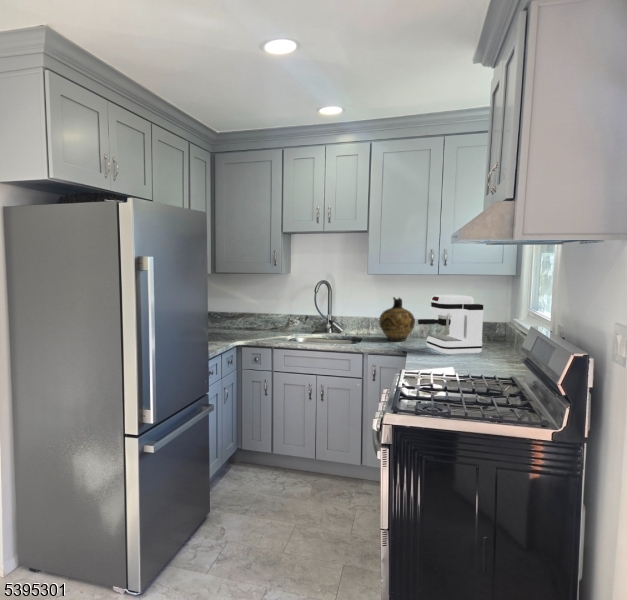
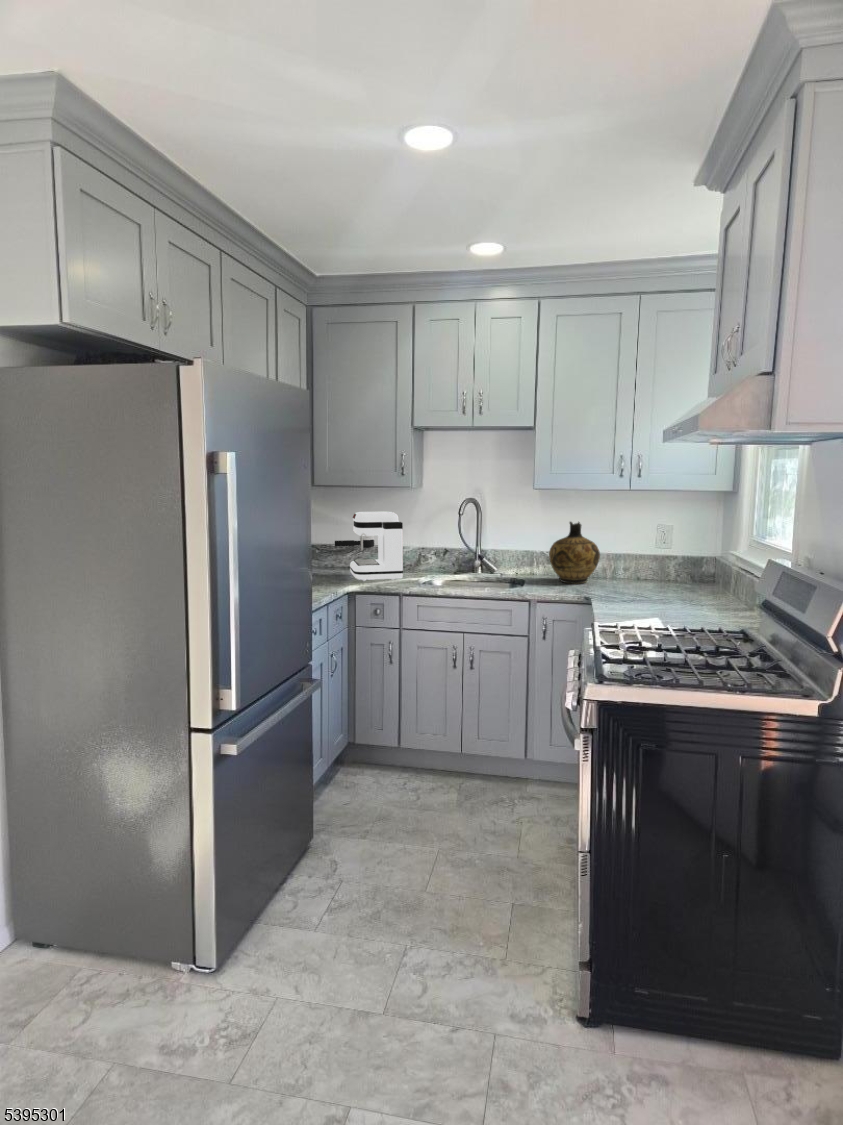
coffee maker: present [418,295,483,355] -> present [335,512,403,581]

